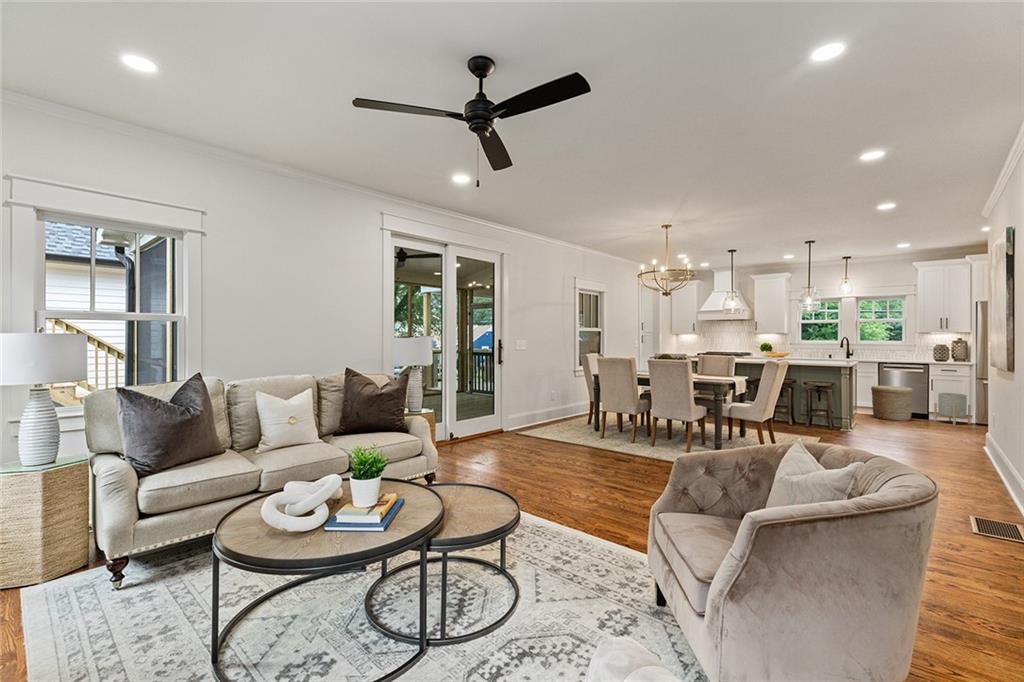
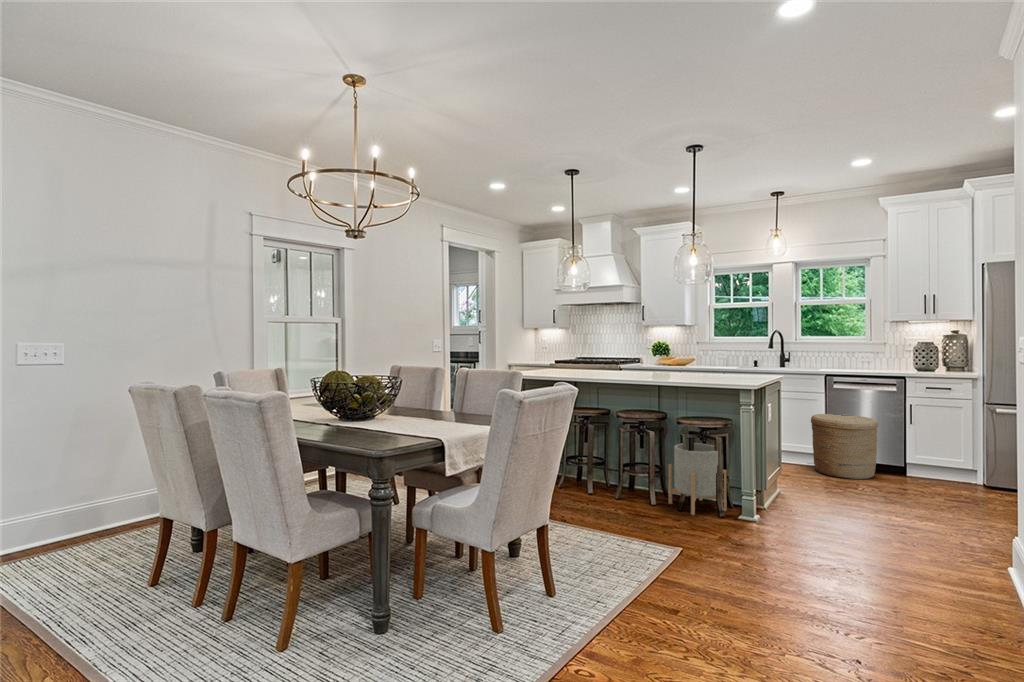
planter: present [934,393,971,425] -> present [669,443,726,515]

